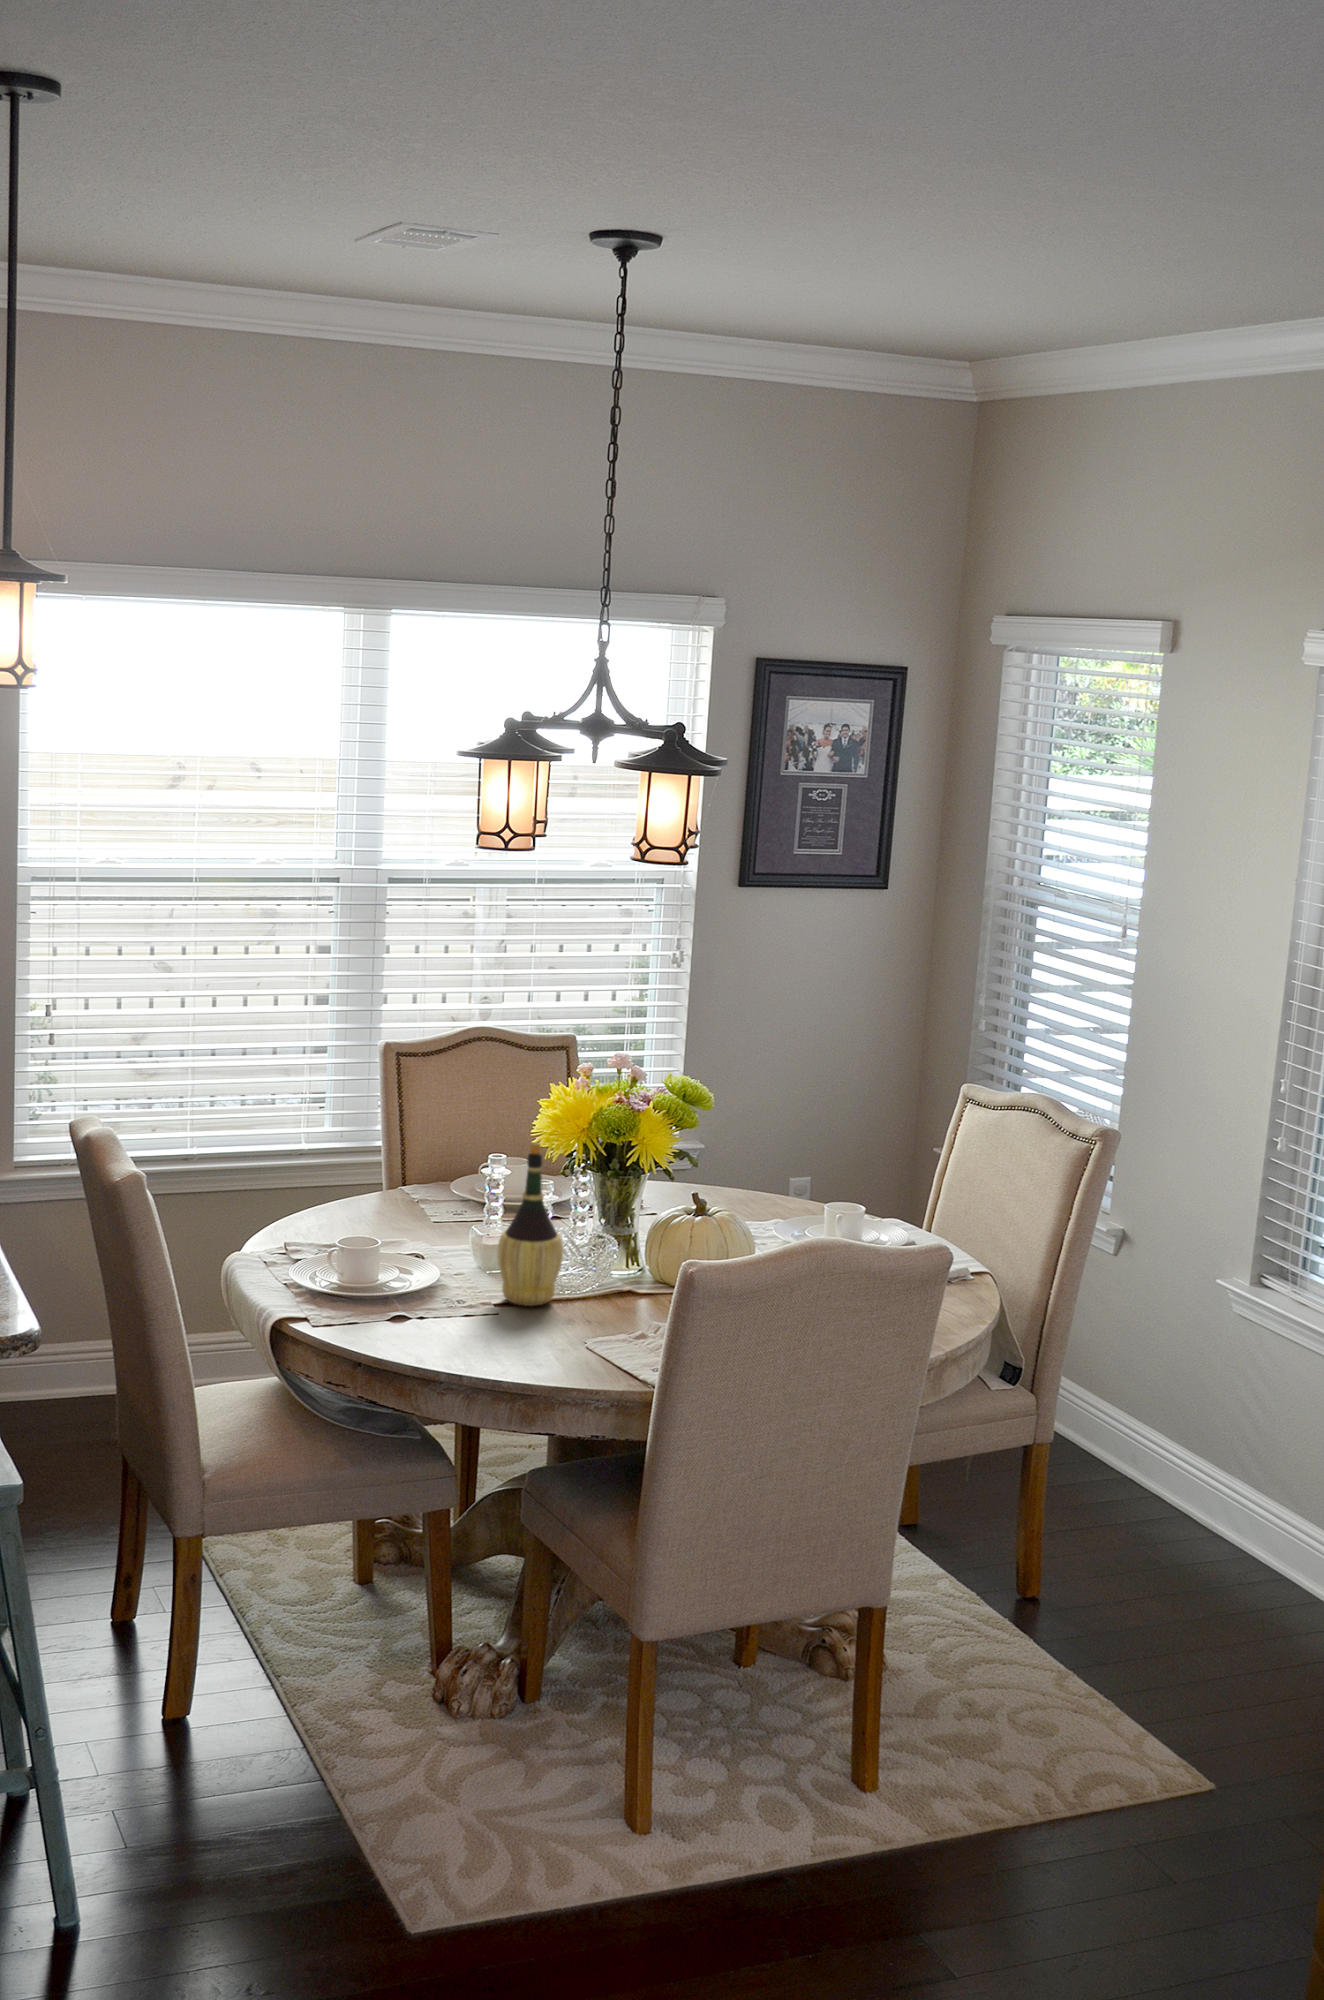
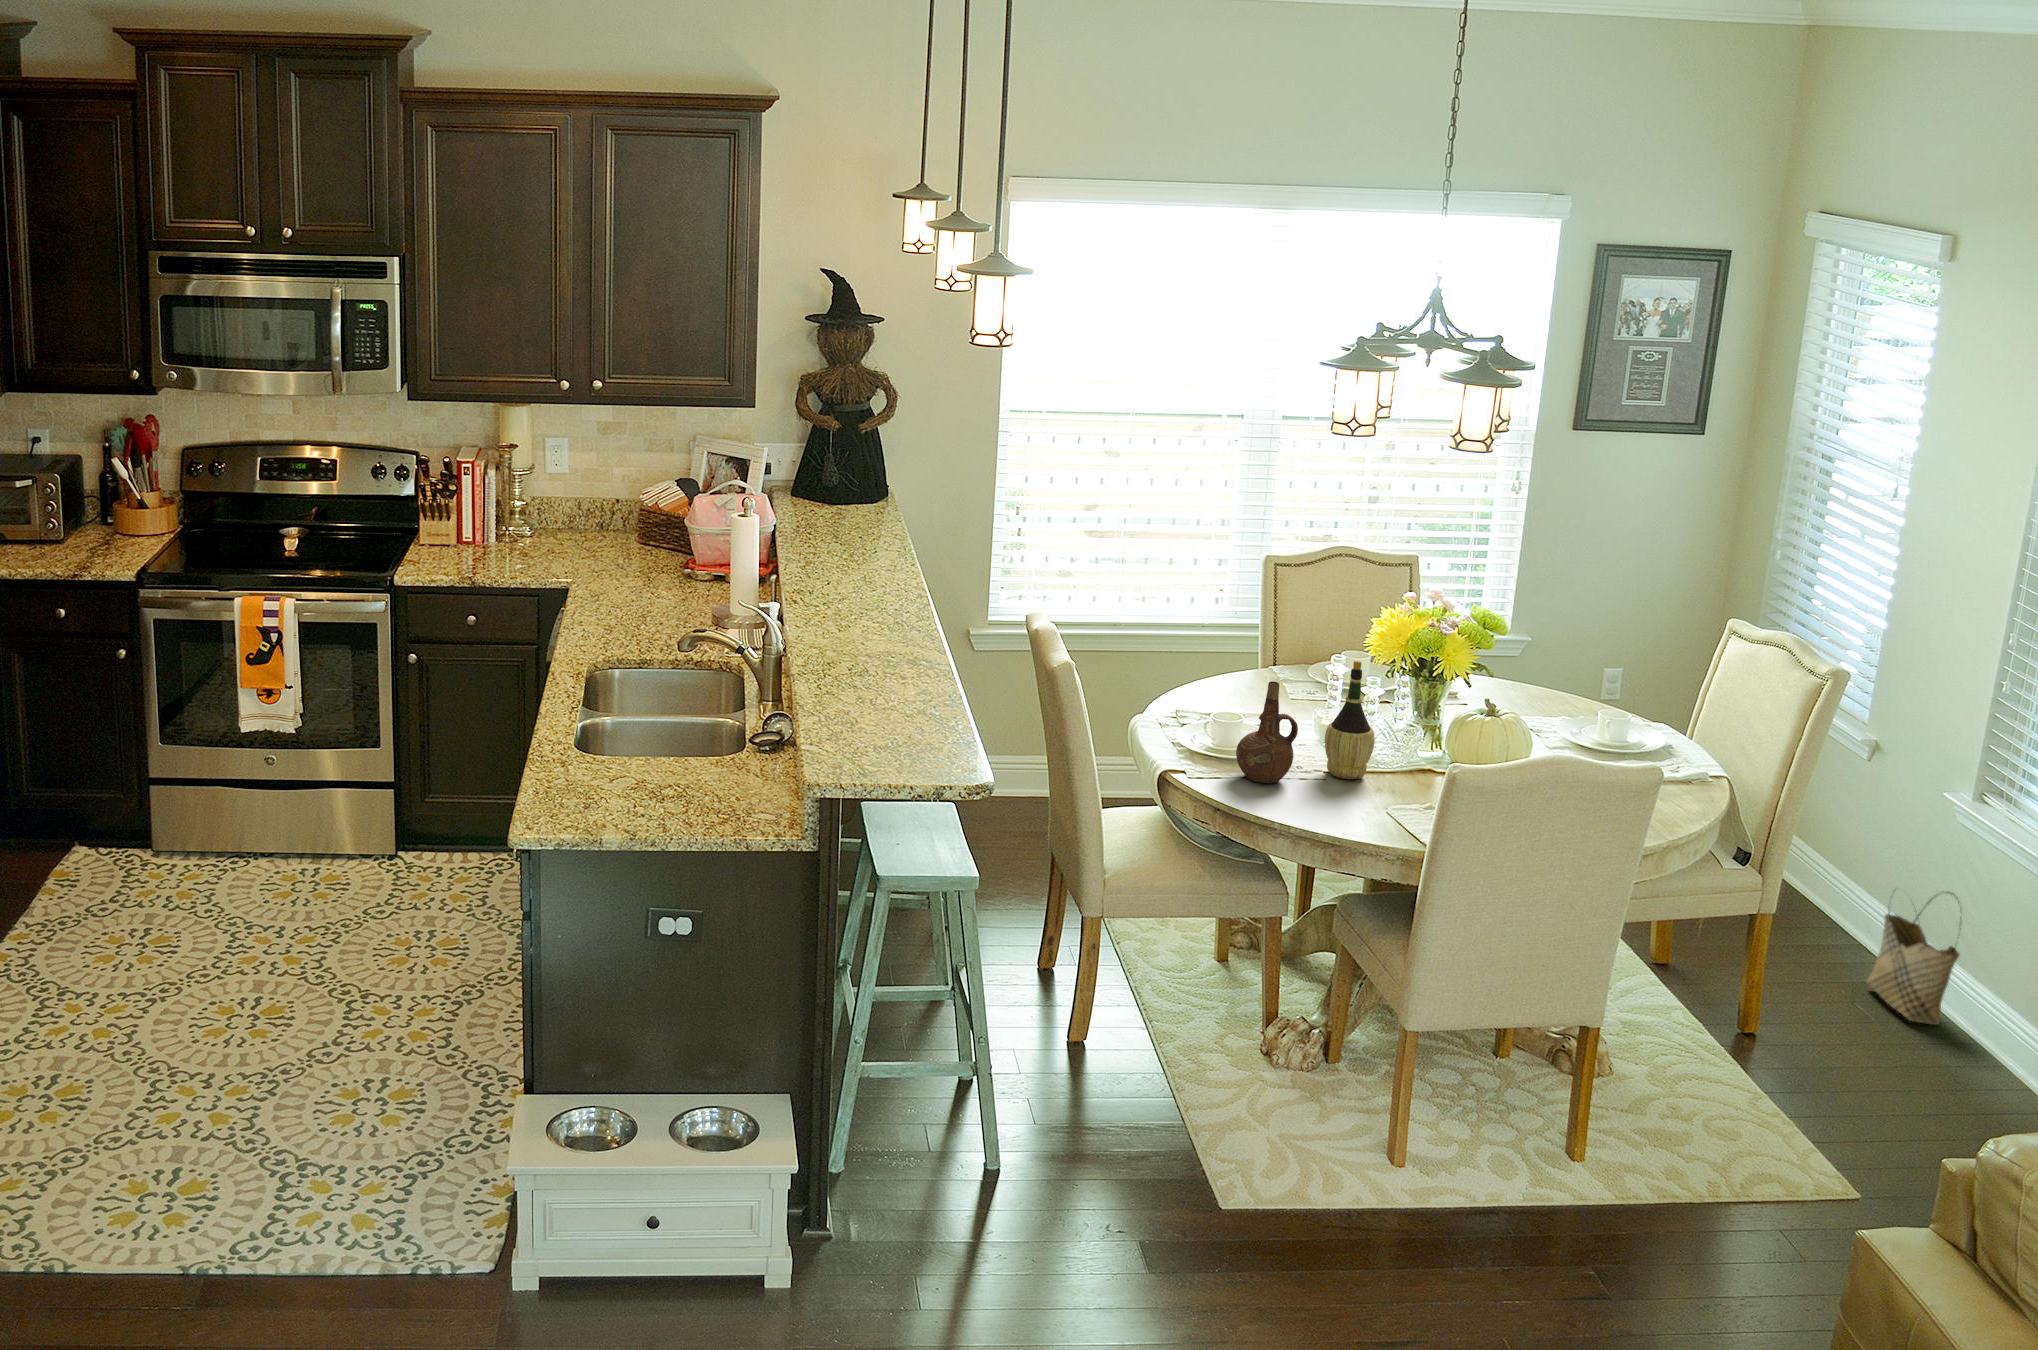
ceramic pitcher: none [379,1178,462,1322] -> present [1236,681,1298,783]
woven basket: none [1120,1376,1222,1535] -> present [1867,891,1961,1025]

